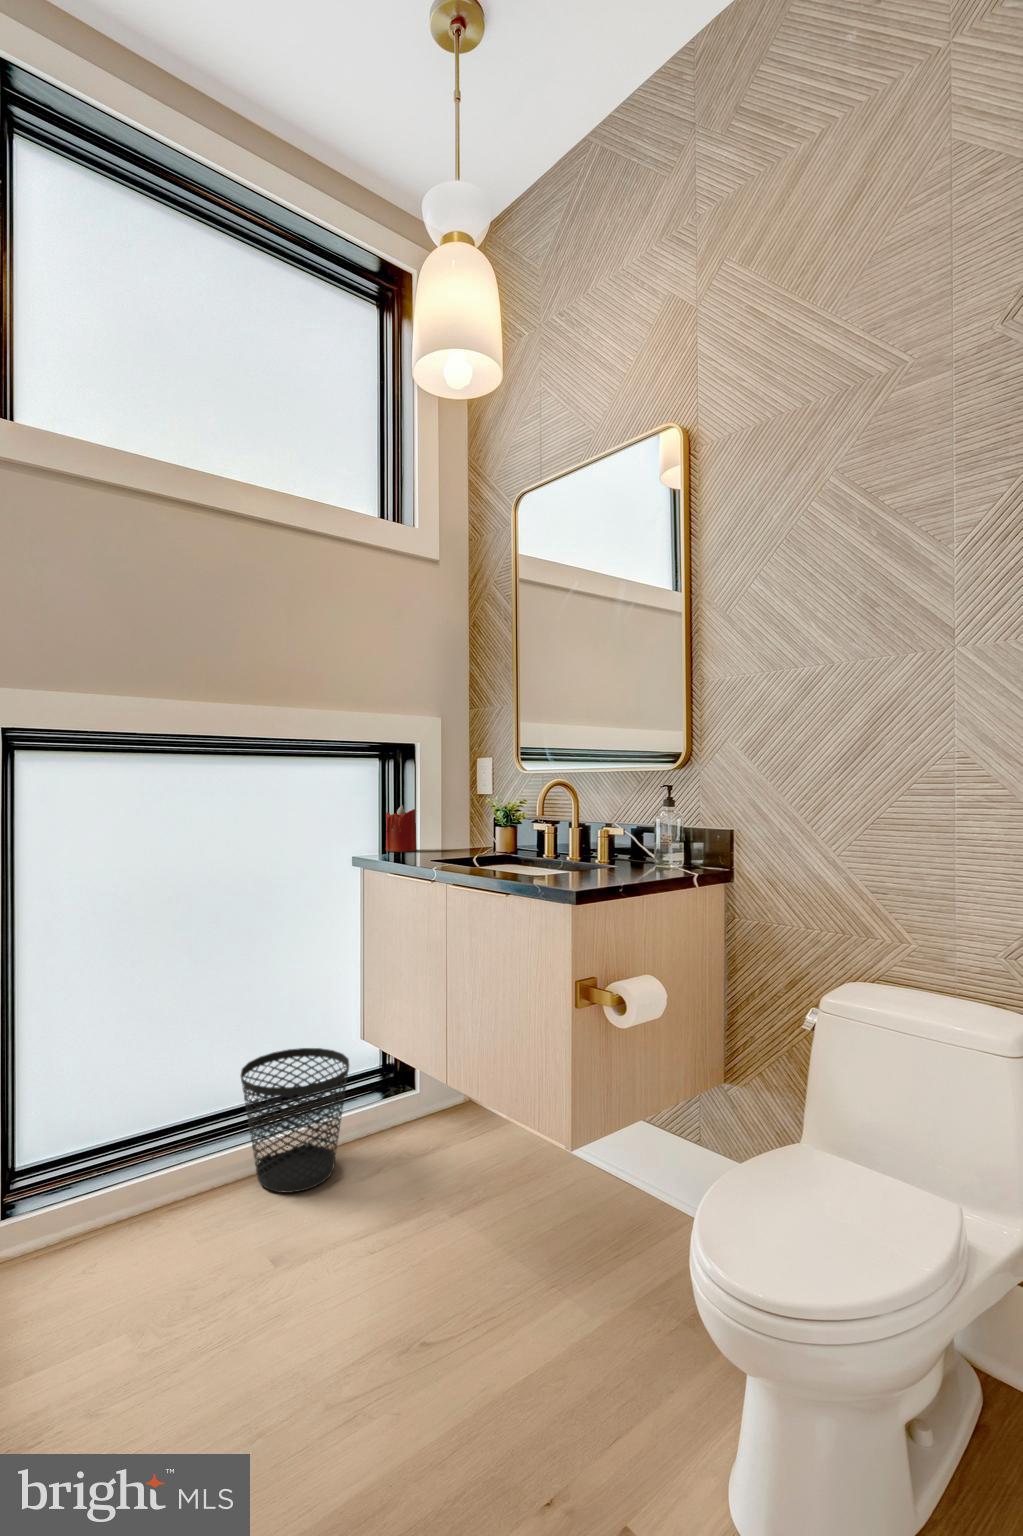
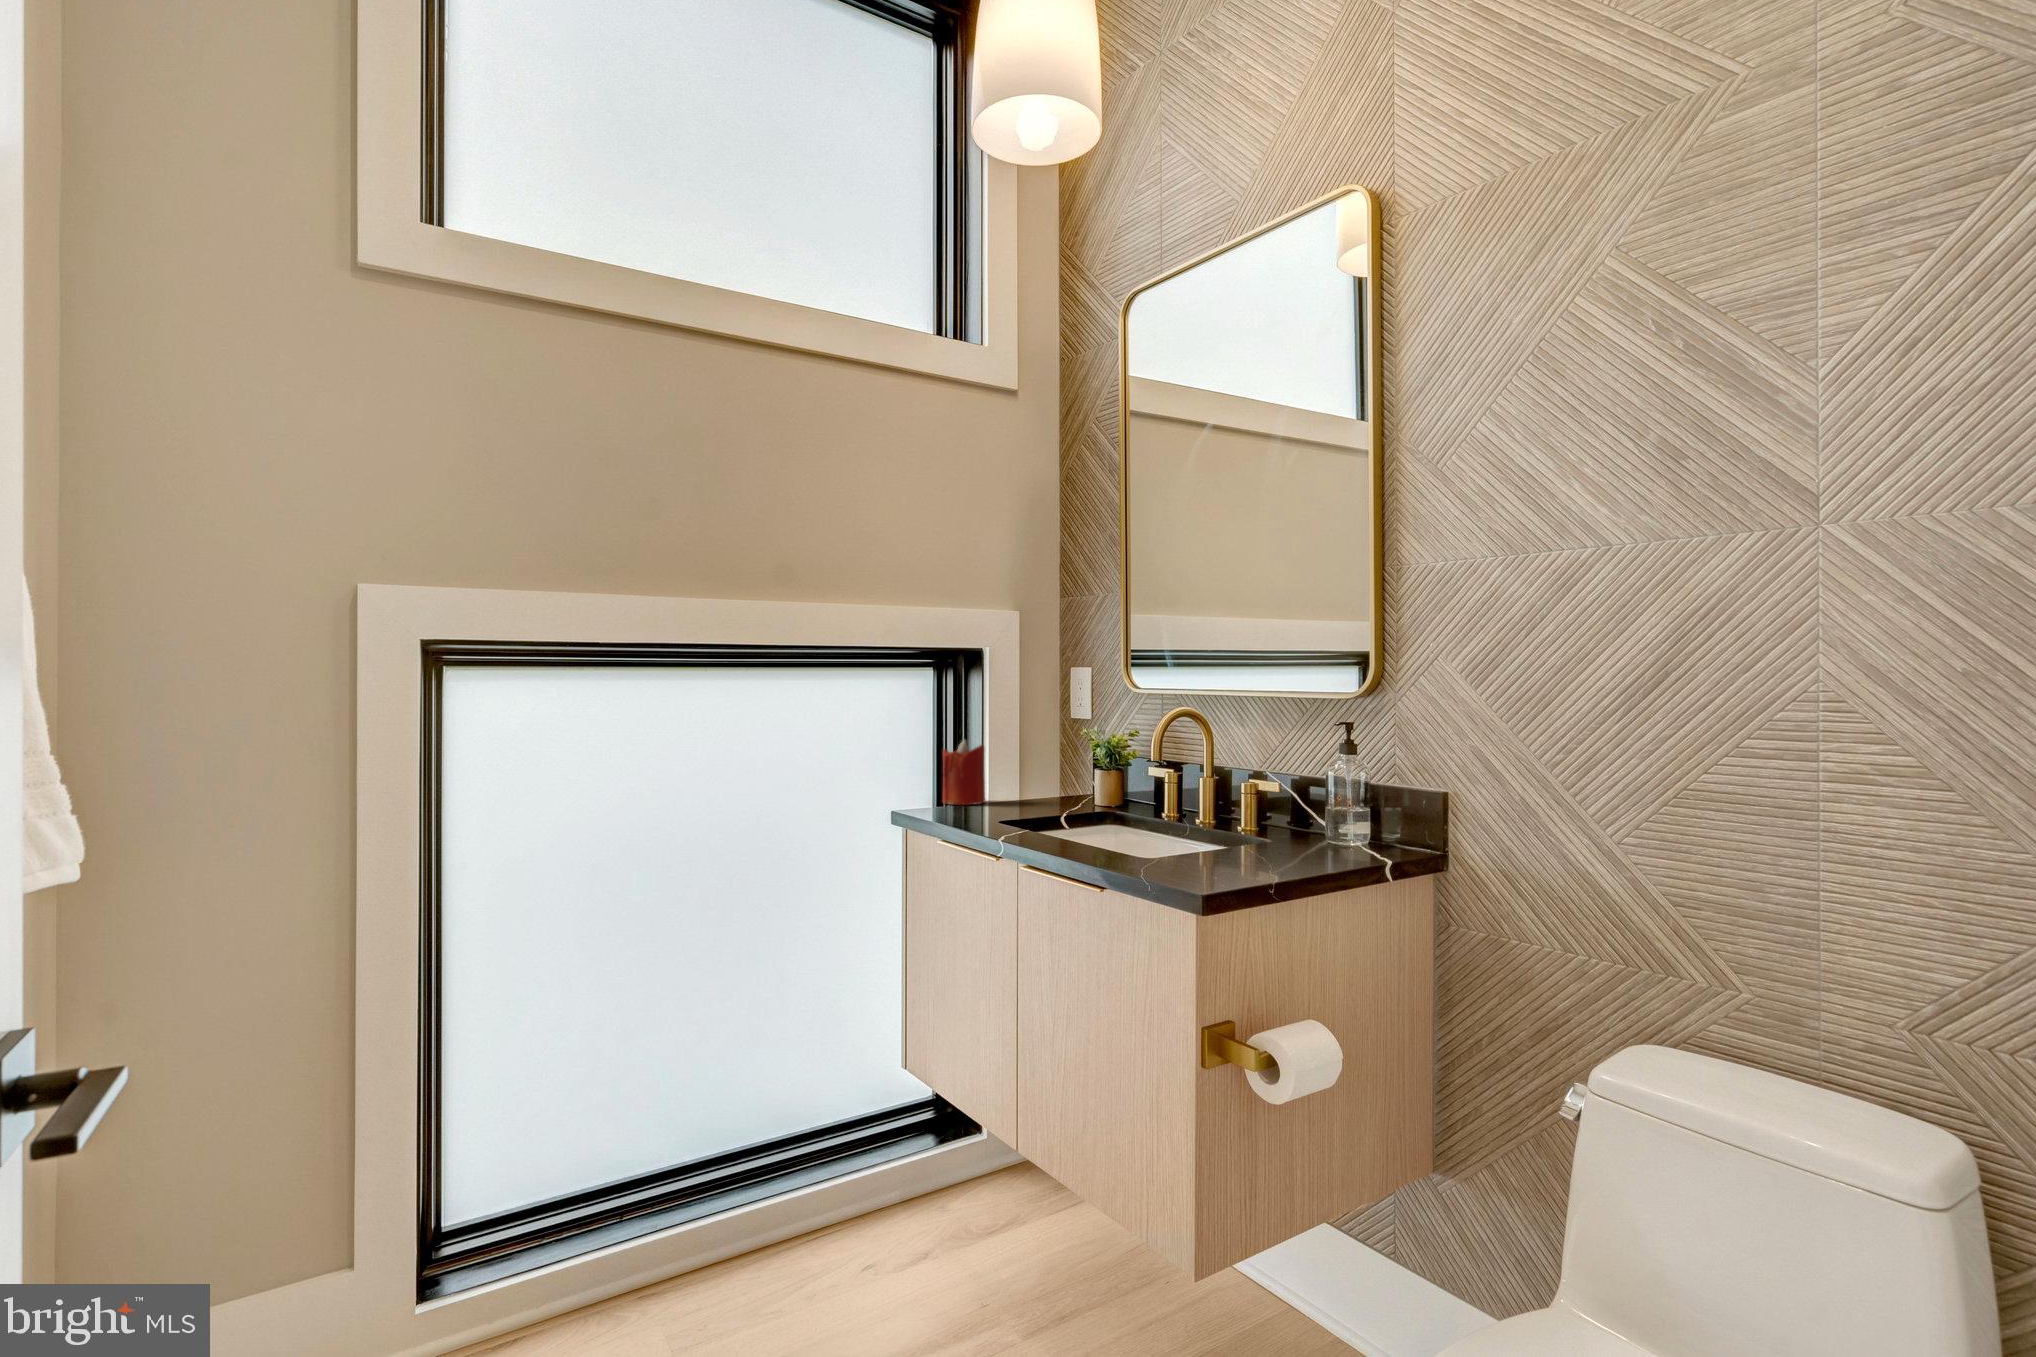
wastebasket: present [240,1048,349,1193] -> none [740,1076,888,1280]

